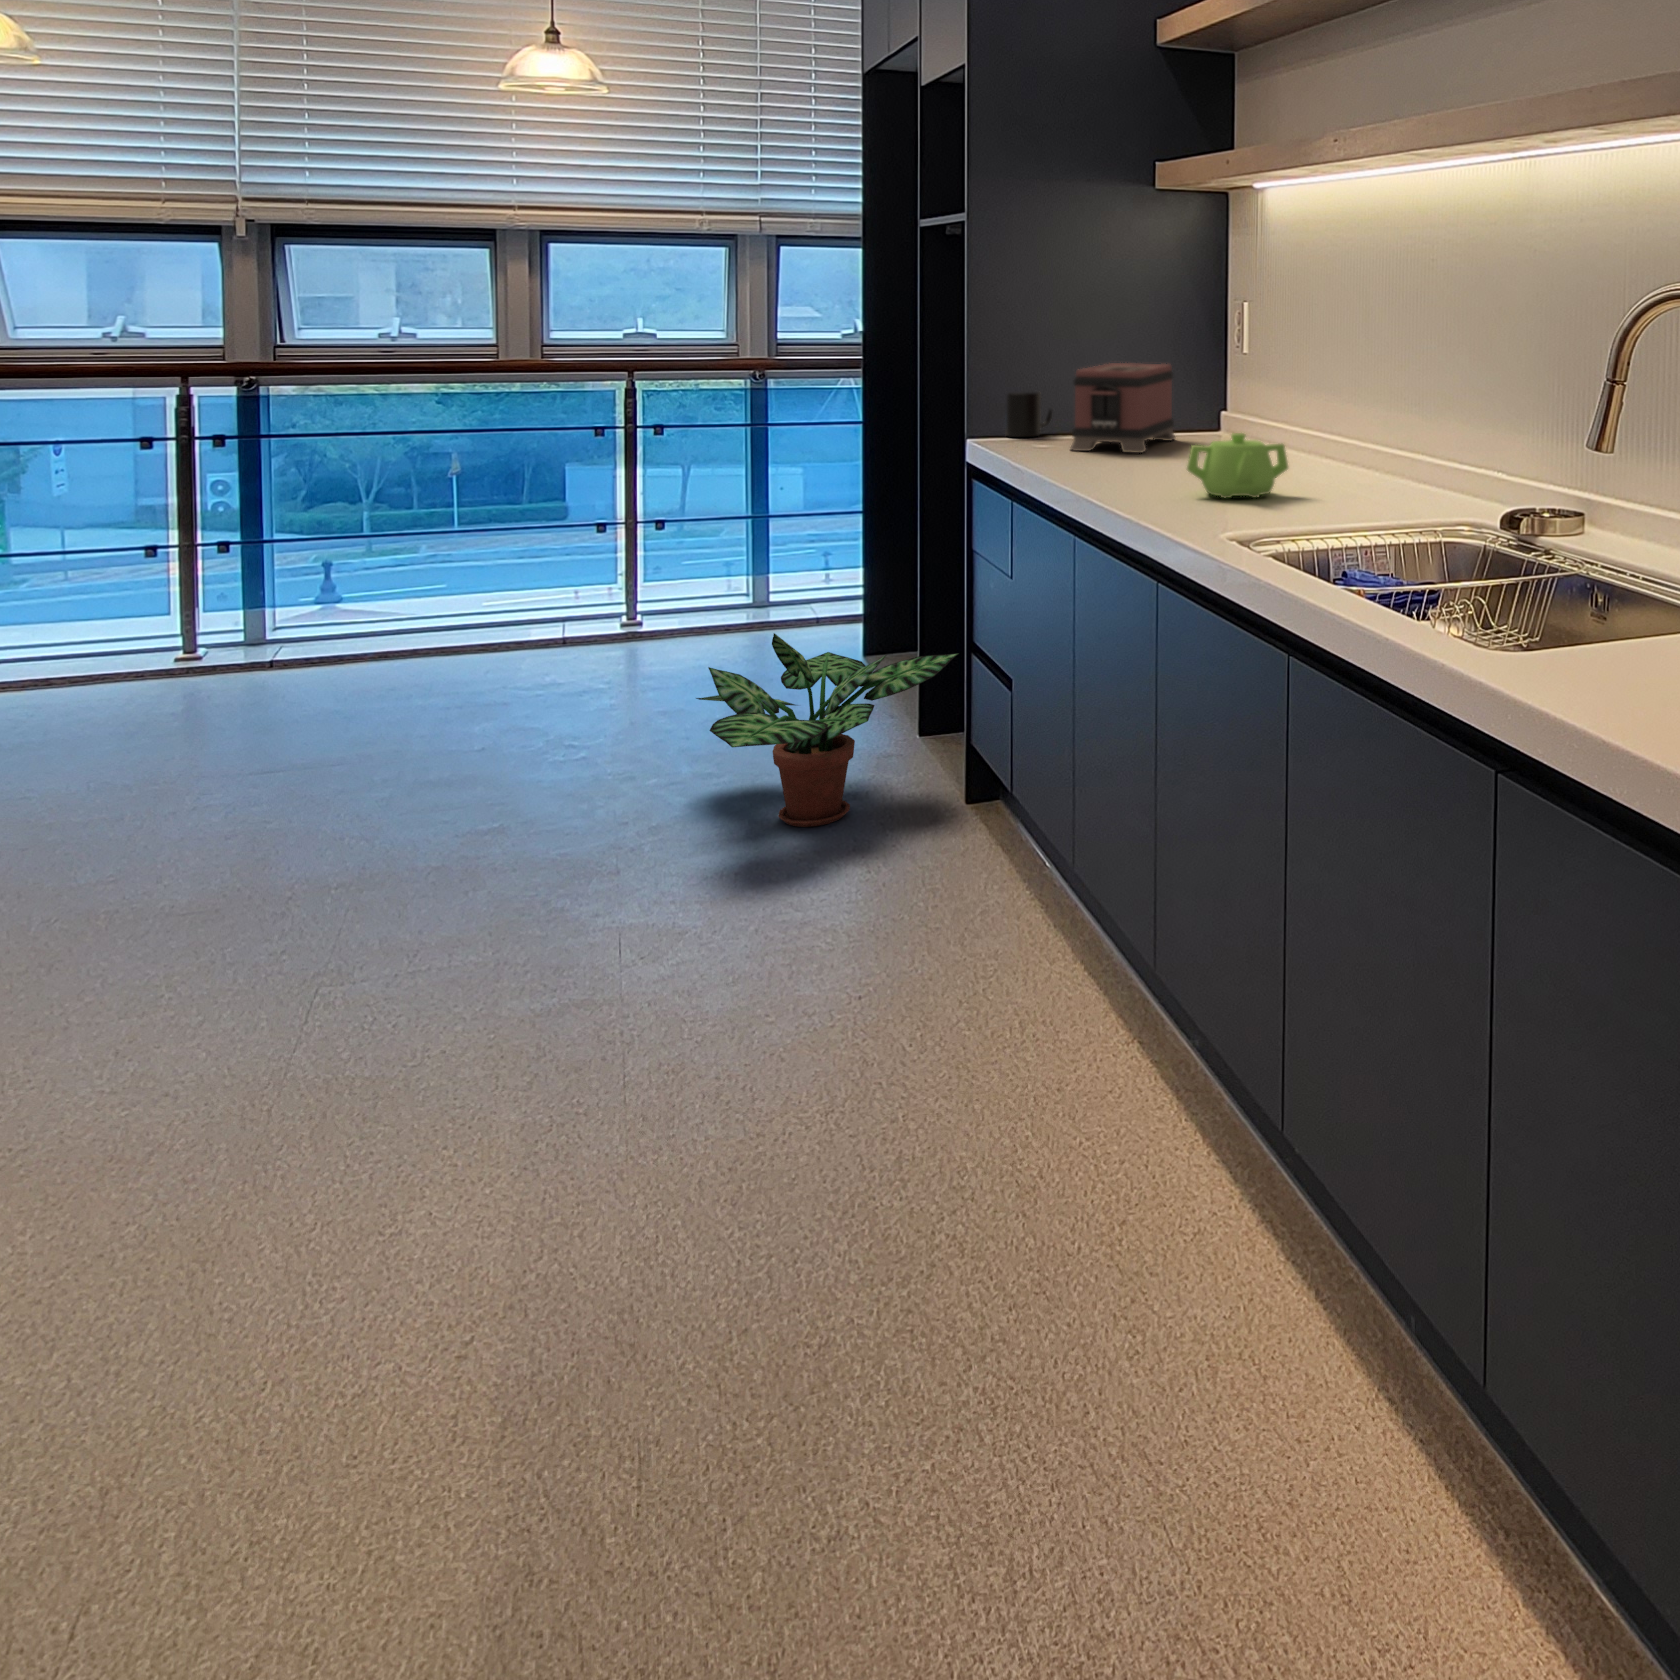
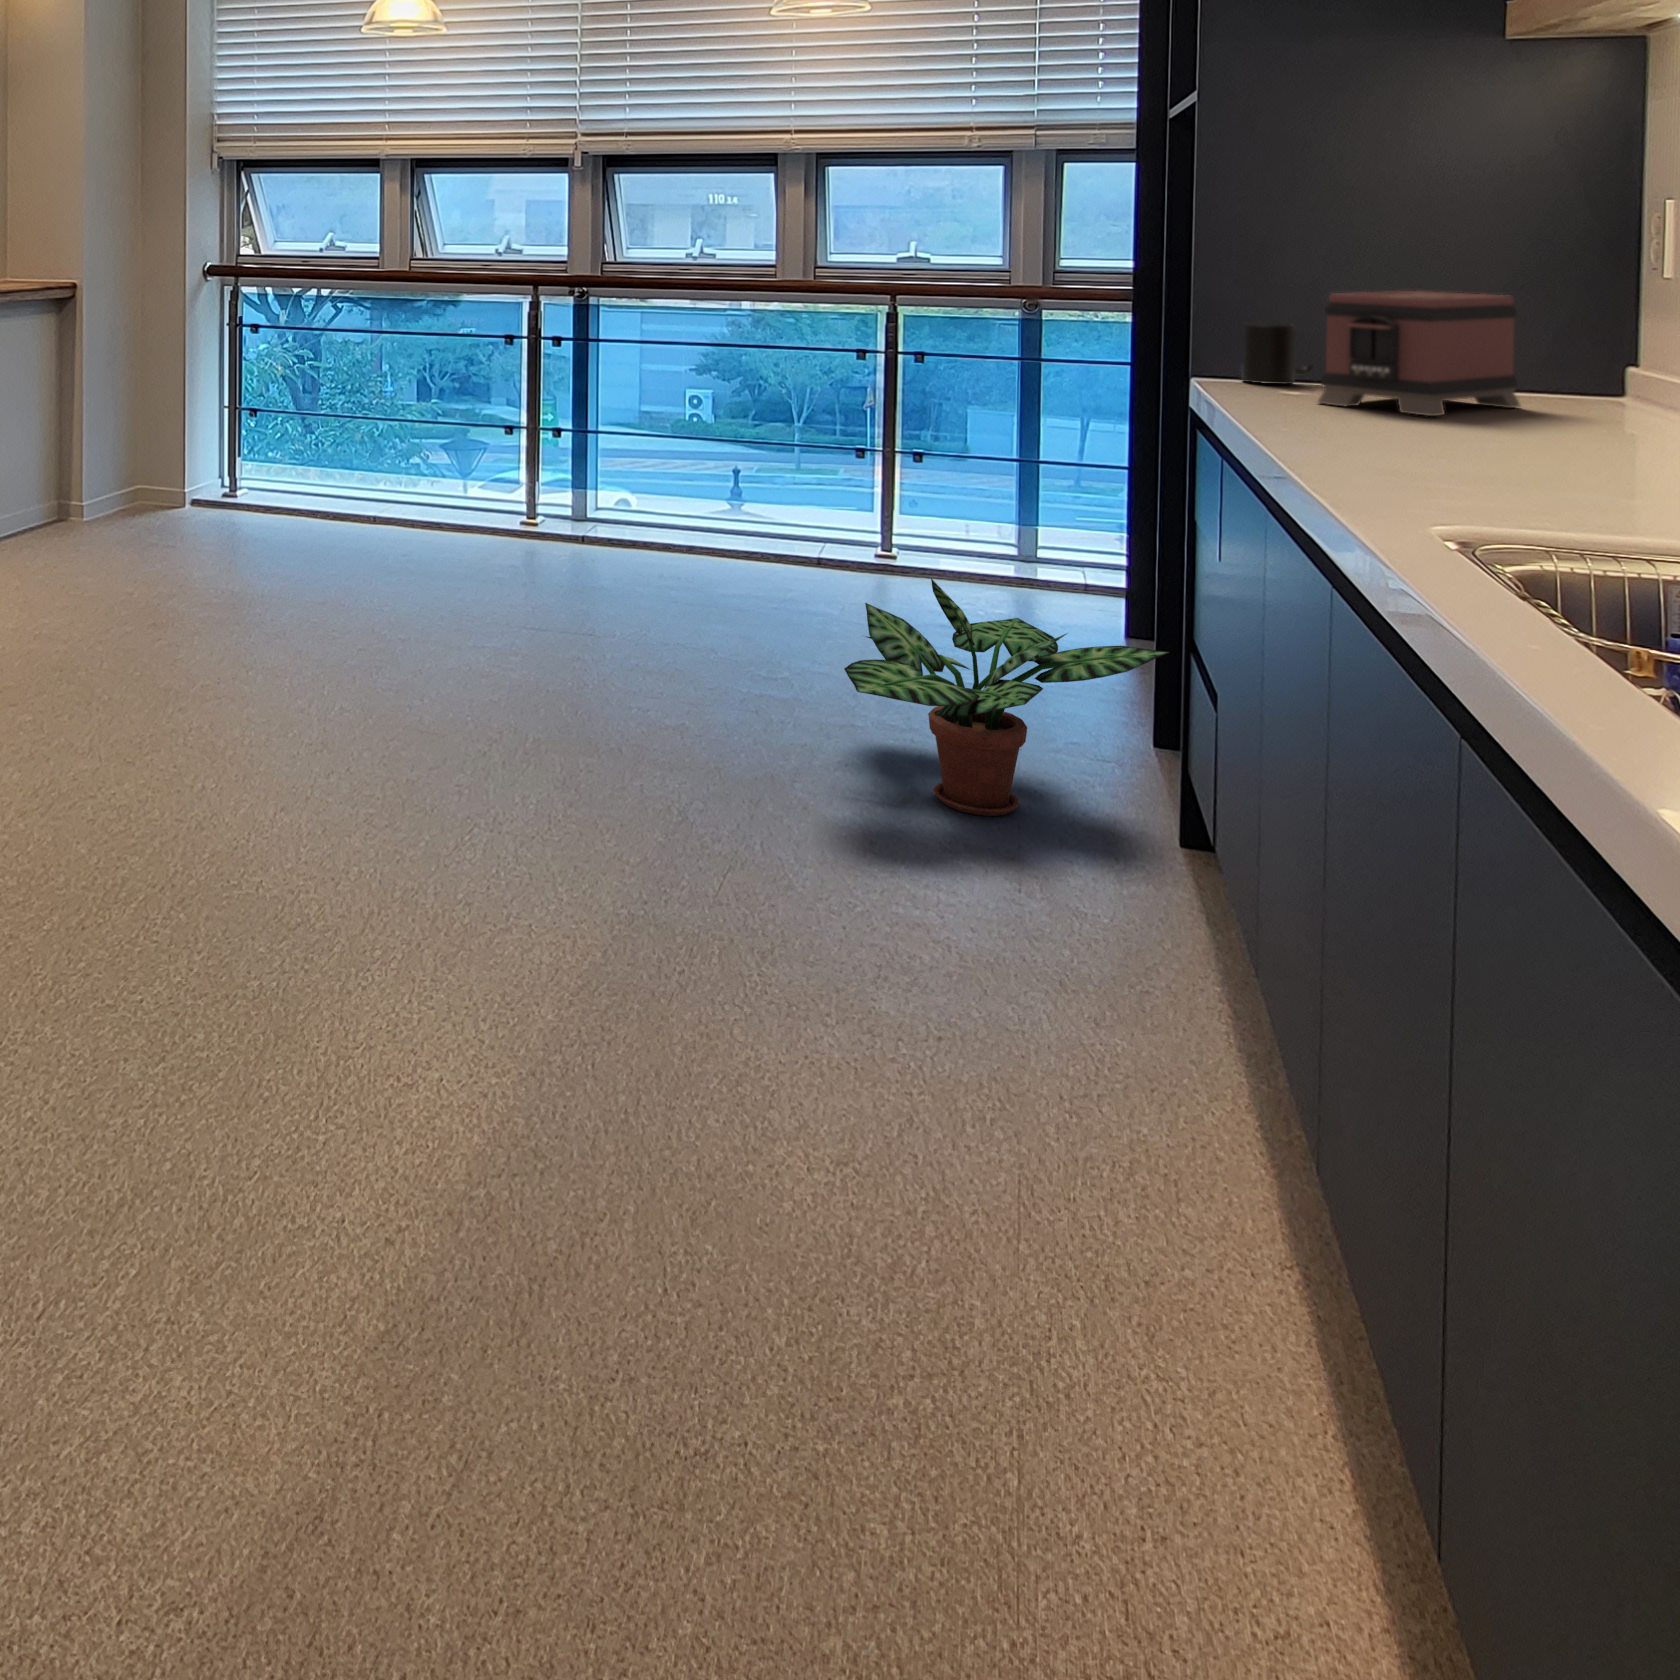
teapot: present [1187,433,1288,498] -> none [1441,386,1648,490]

